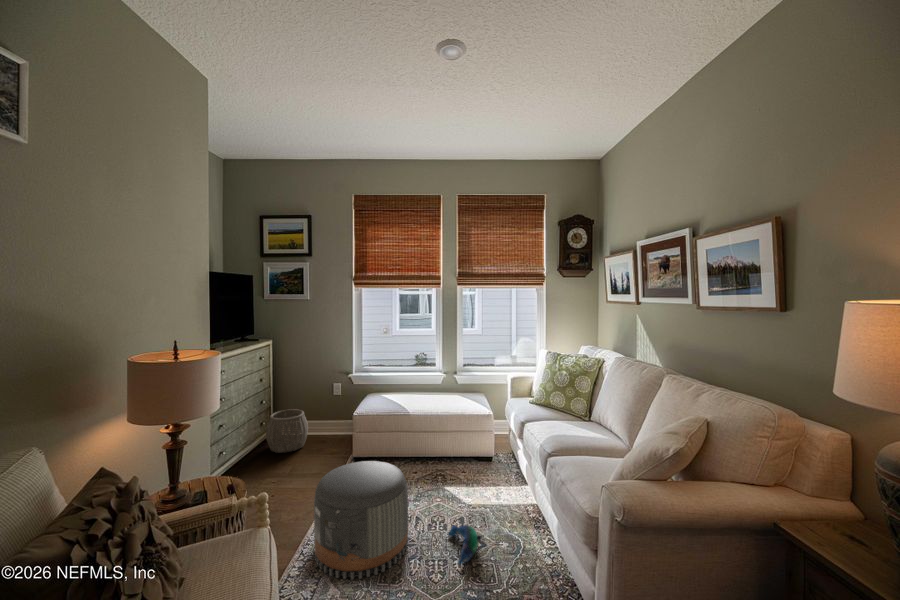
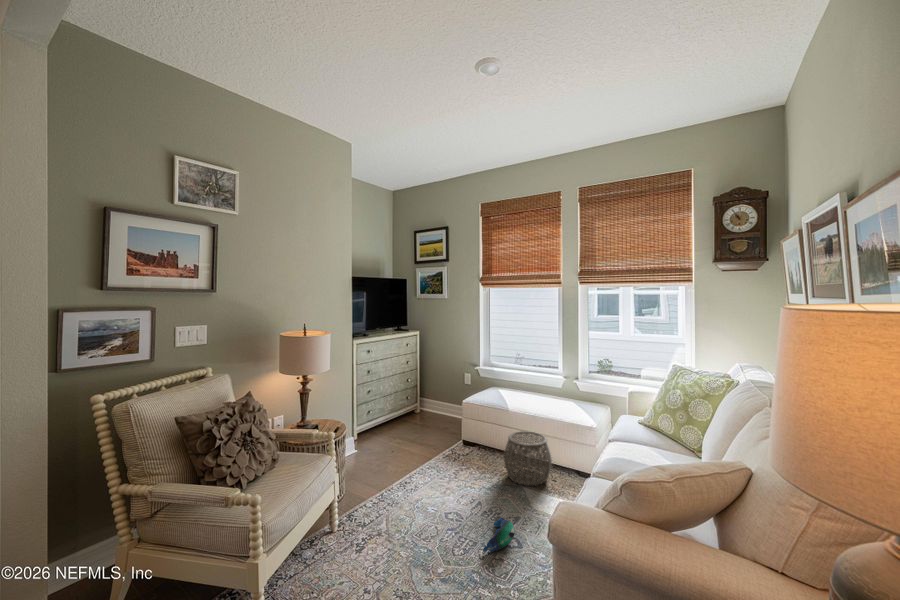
woven basket: present [266,409,308,453] -> present [504,431,552,486]
pouf: present [314,461,408,579] -> none [382,438,462,532]

